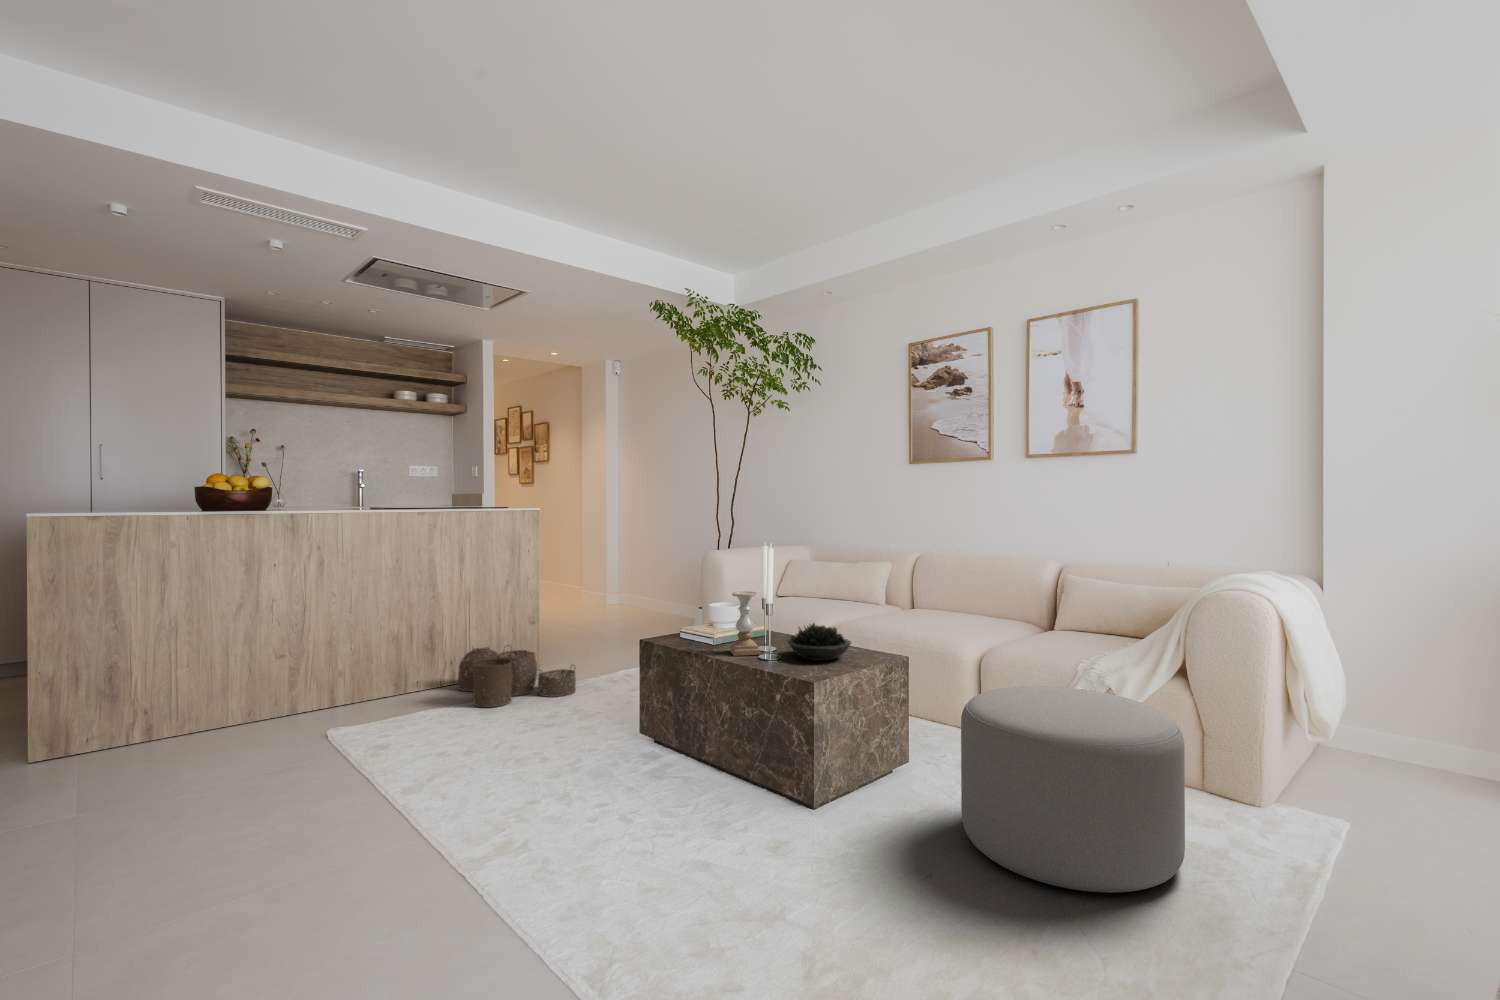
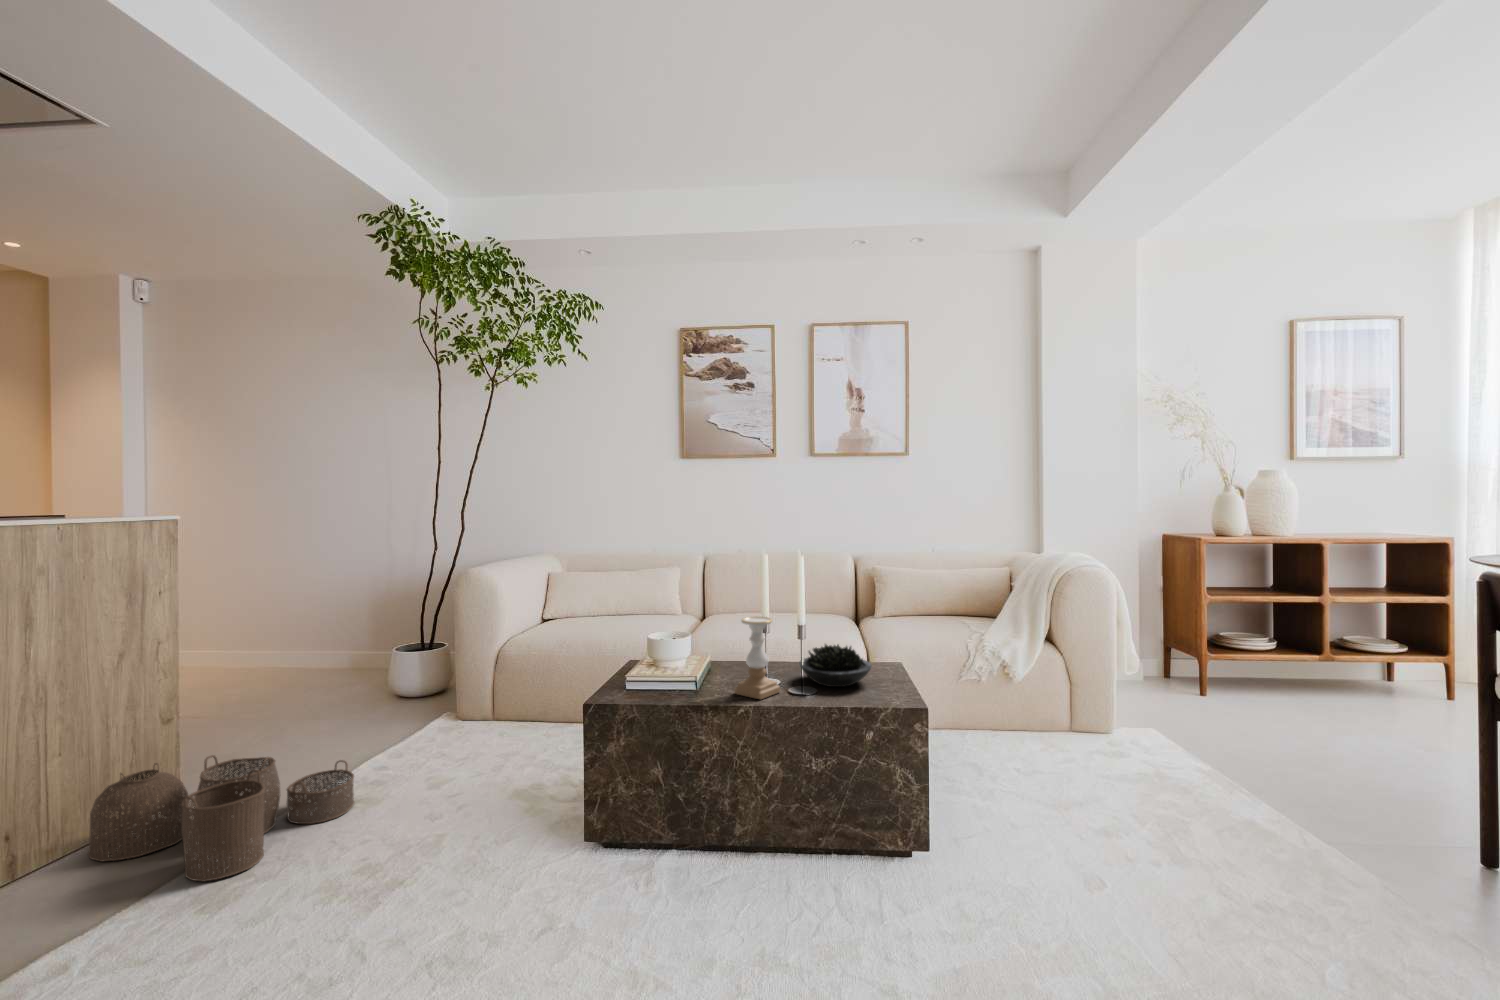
ottoman: present [961,686,1185,893] -> none [1025,668,1232,851]

